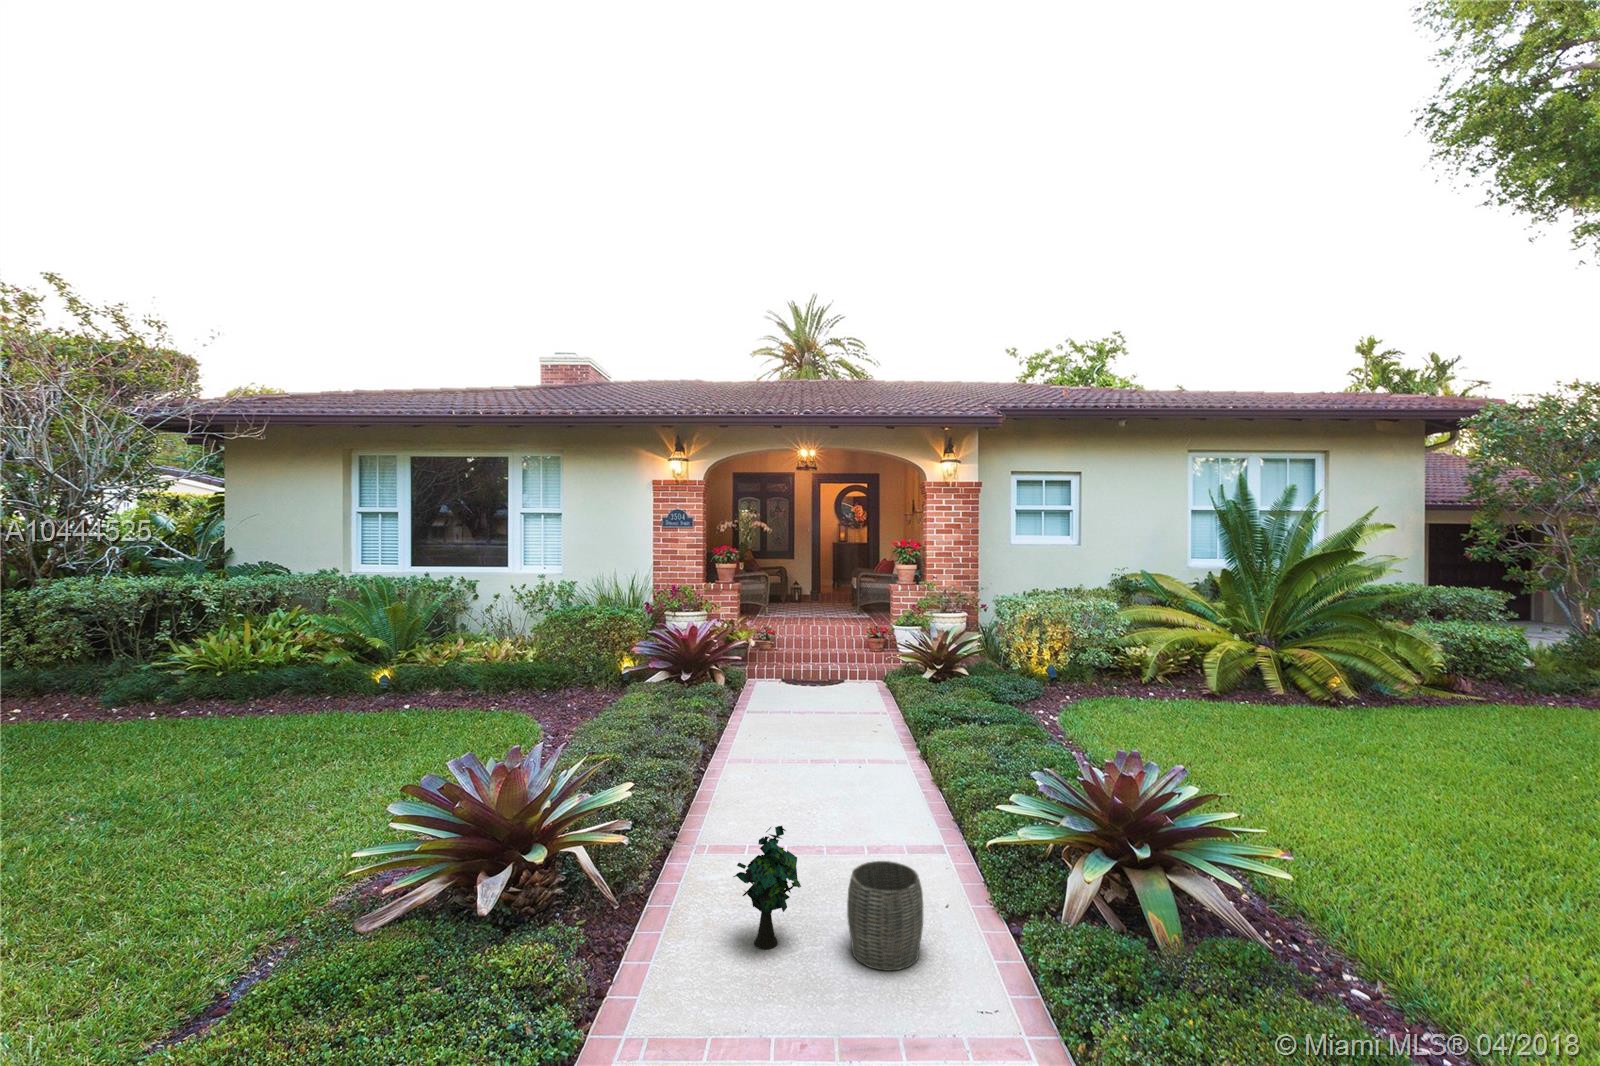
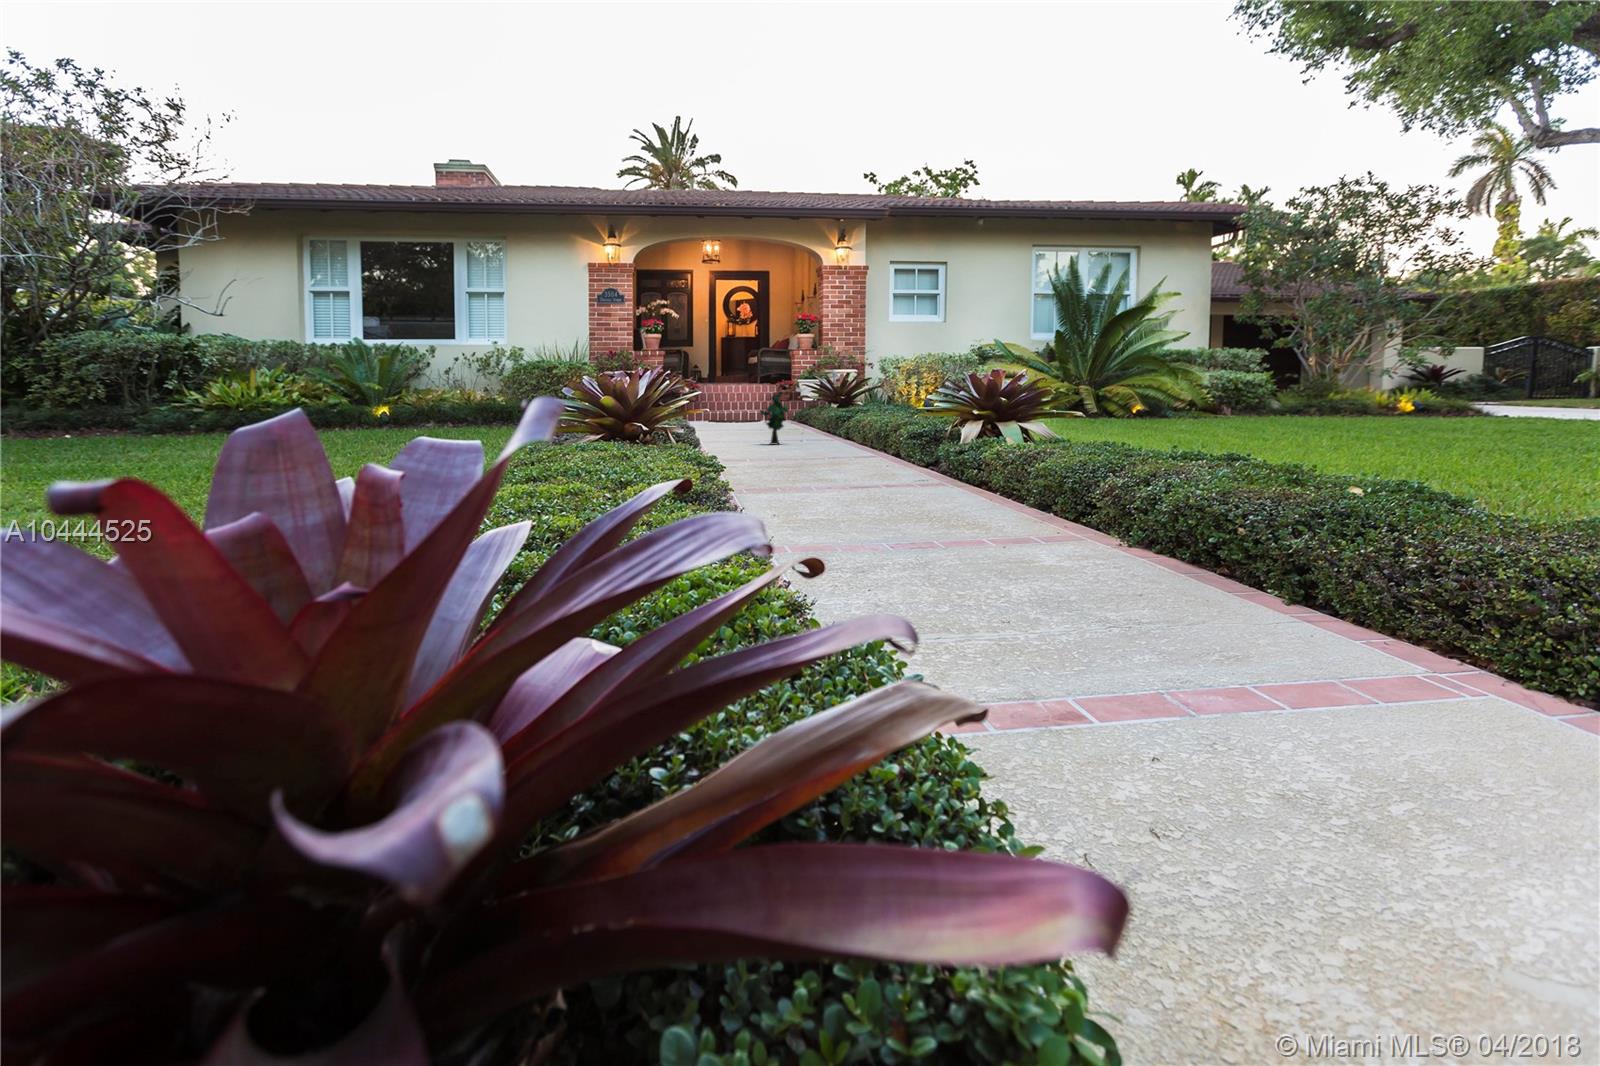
woven basket: present [847,861,923,971] -> none [812,409,845,444]

